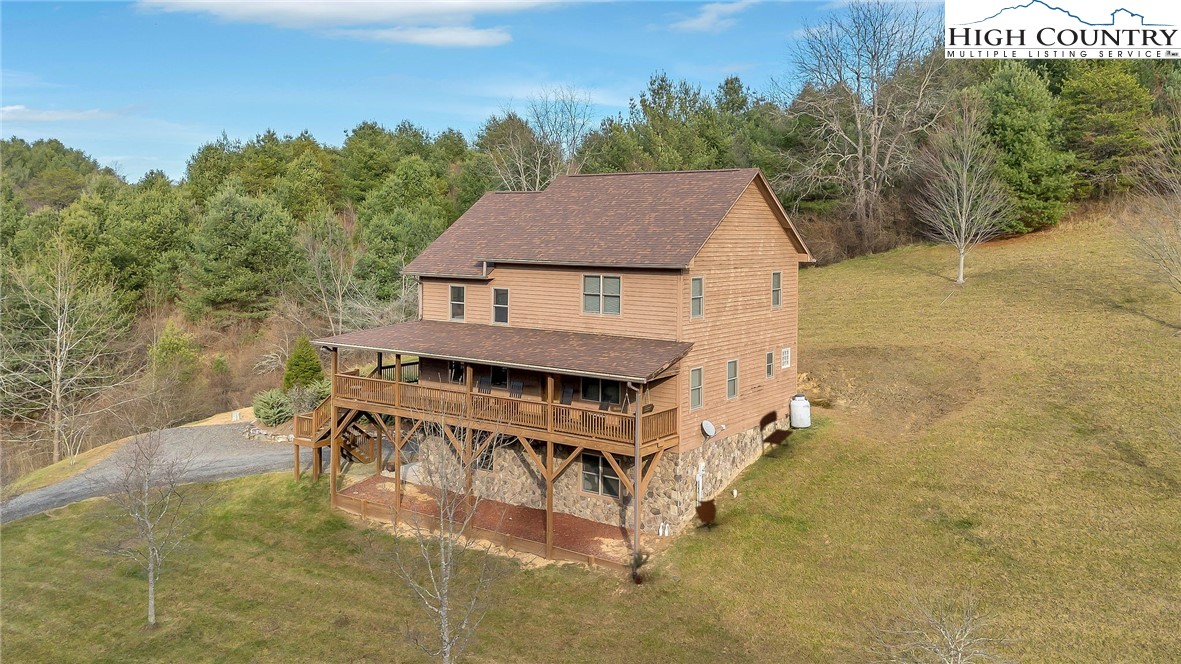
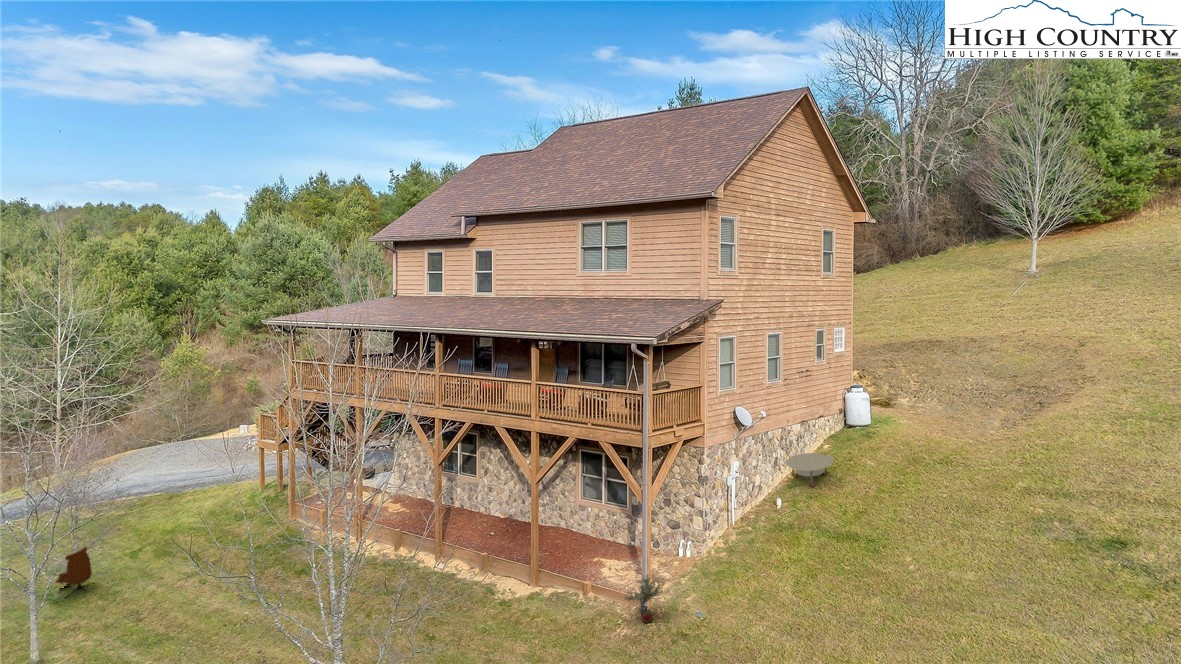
bench: present [759,411,793,457] -> none [810,400,853,459]
round table: none [740,453,776,481] -> present [786,453,833,487]
lounge chair: present [695,499,717,528] -> present [55,547,92,593]

